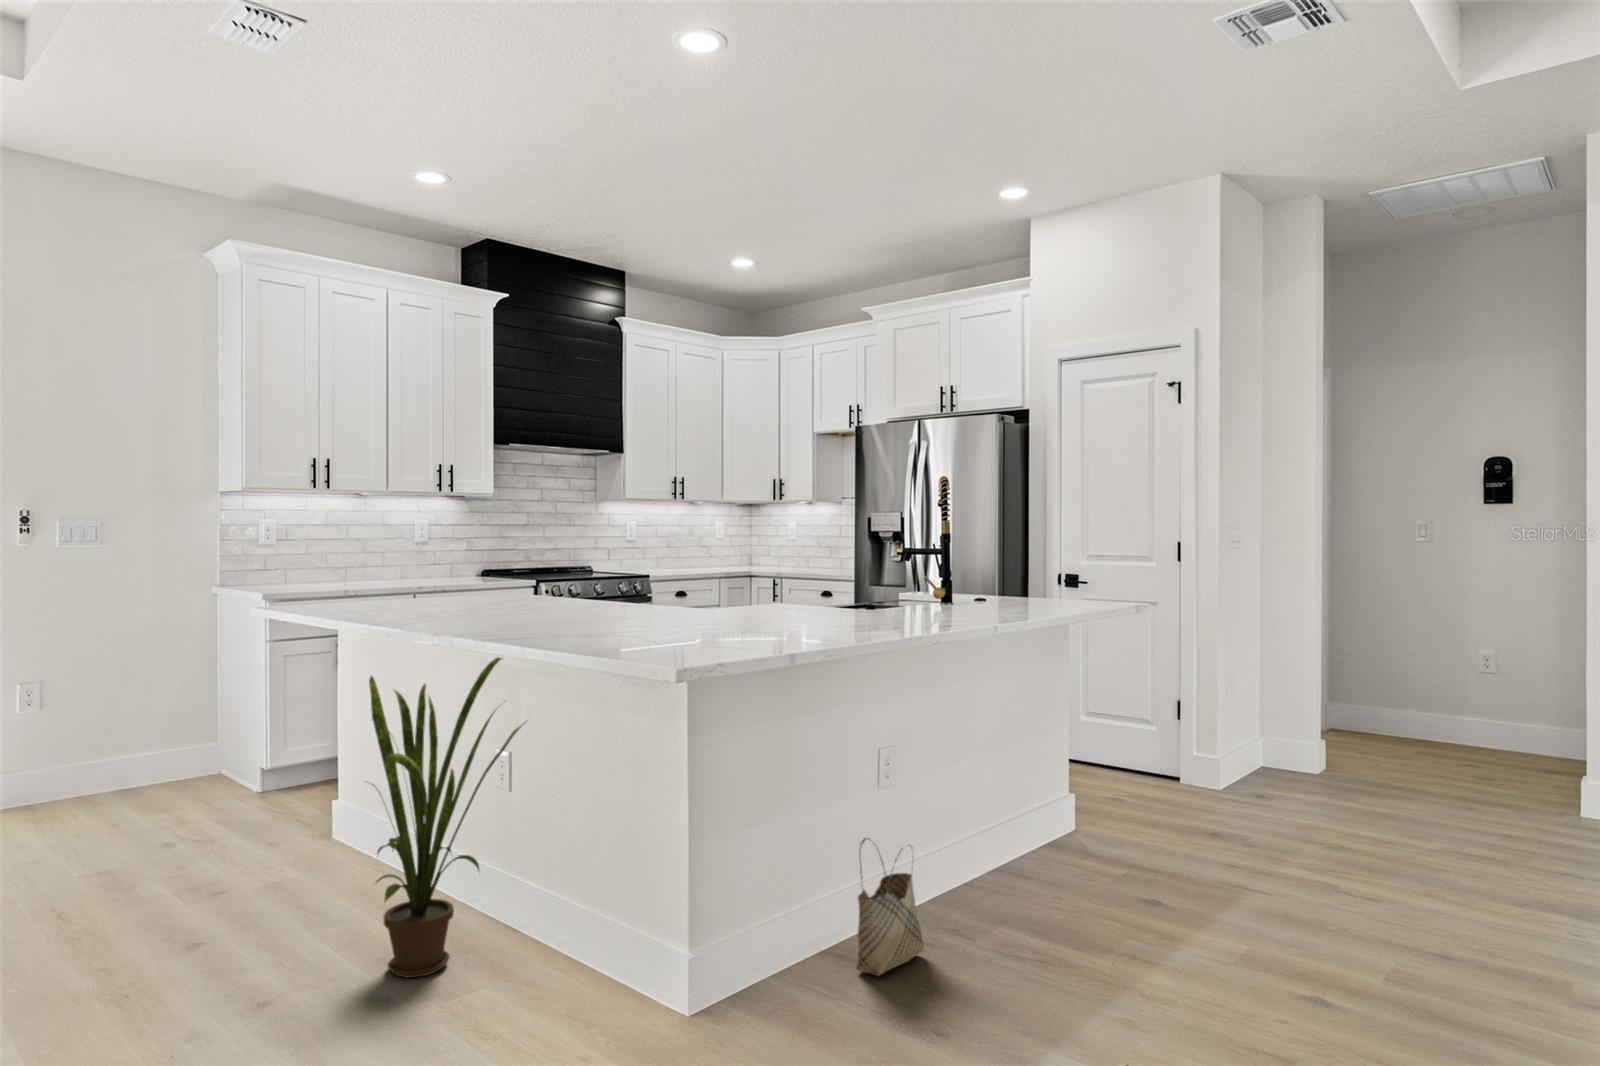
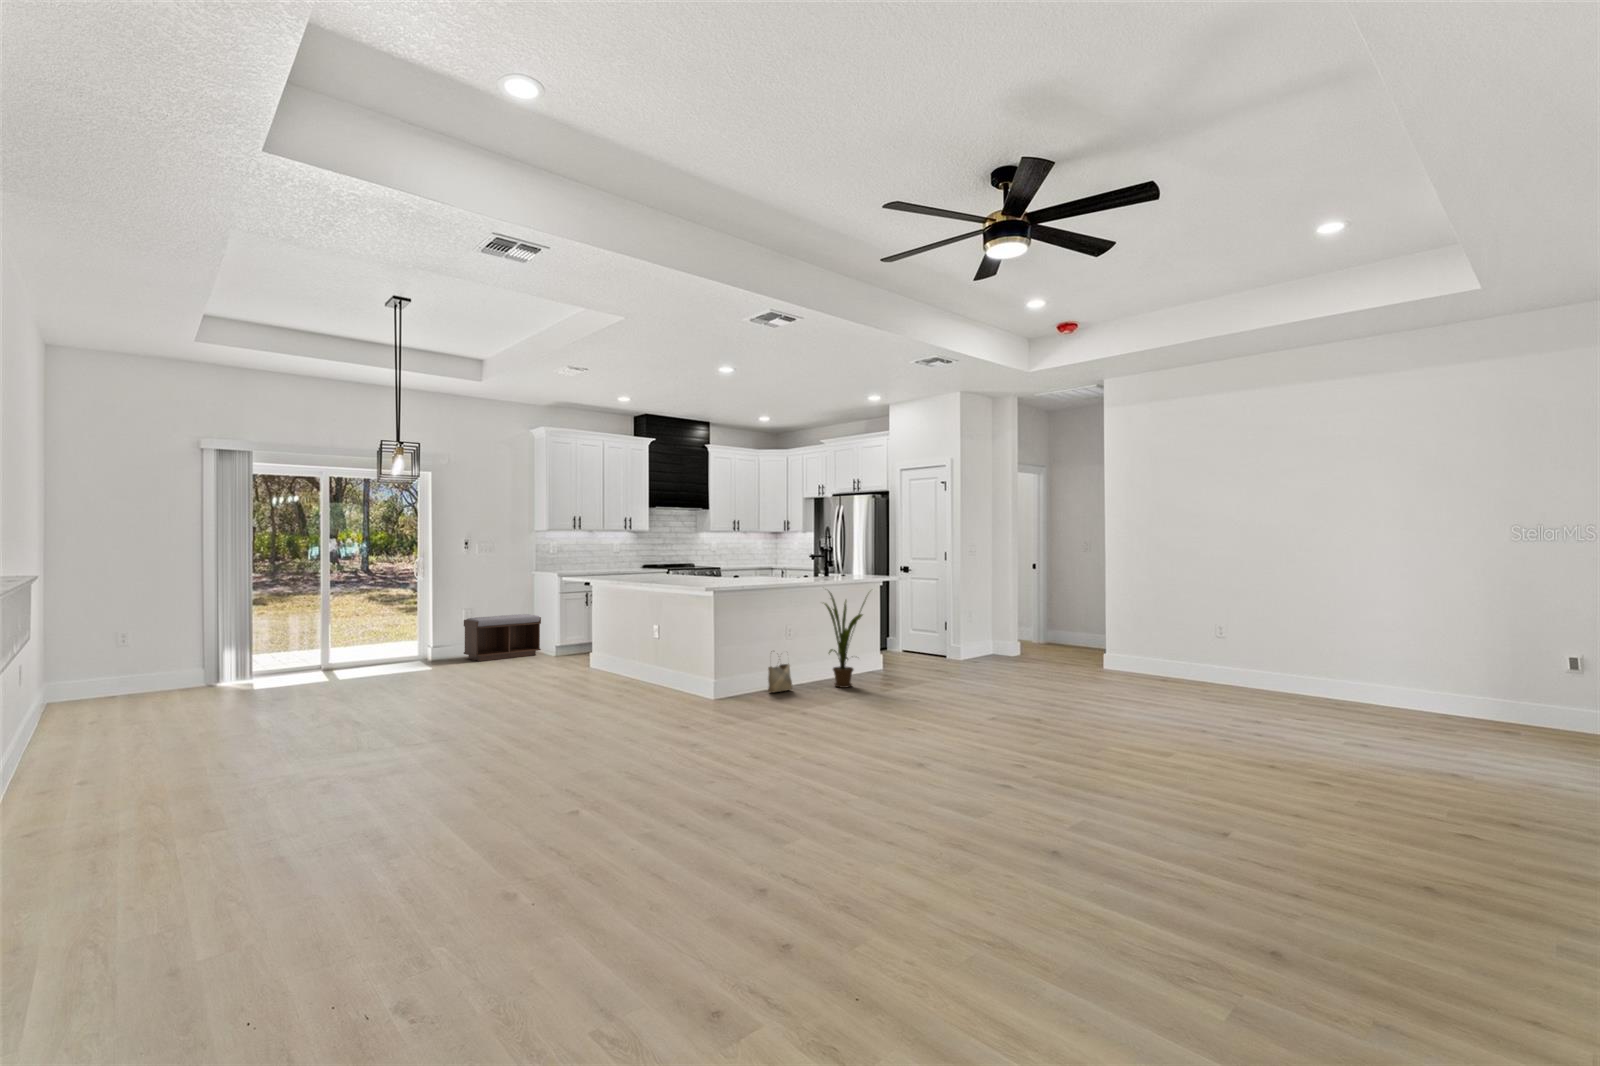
house plant: present [365,657,526,978] -> present [825,592,866,688]
bench: none [15,691,226,822] -> present [464,614,541,661]

